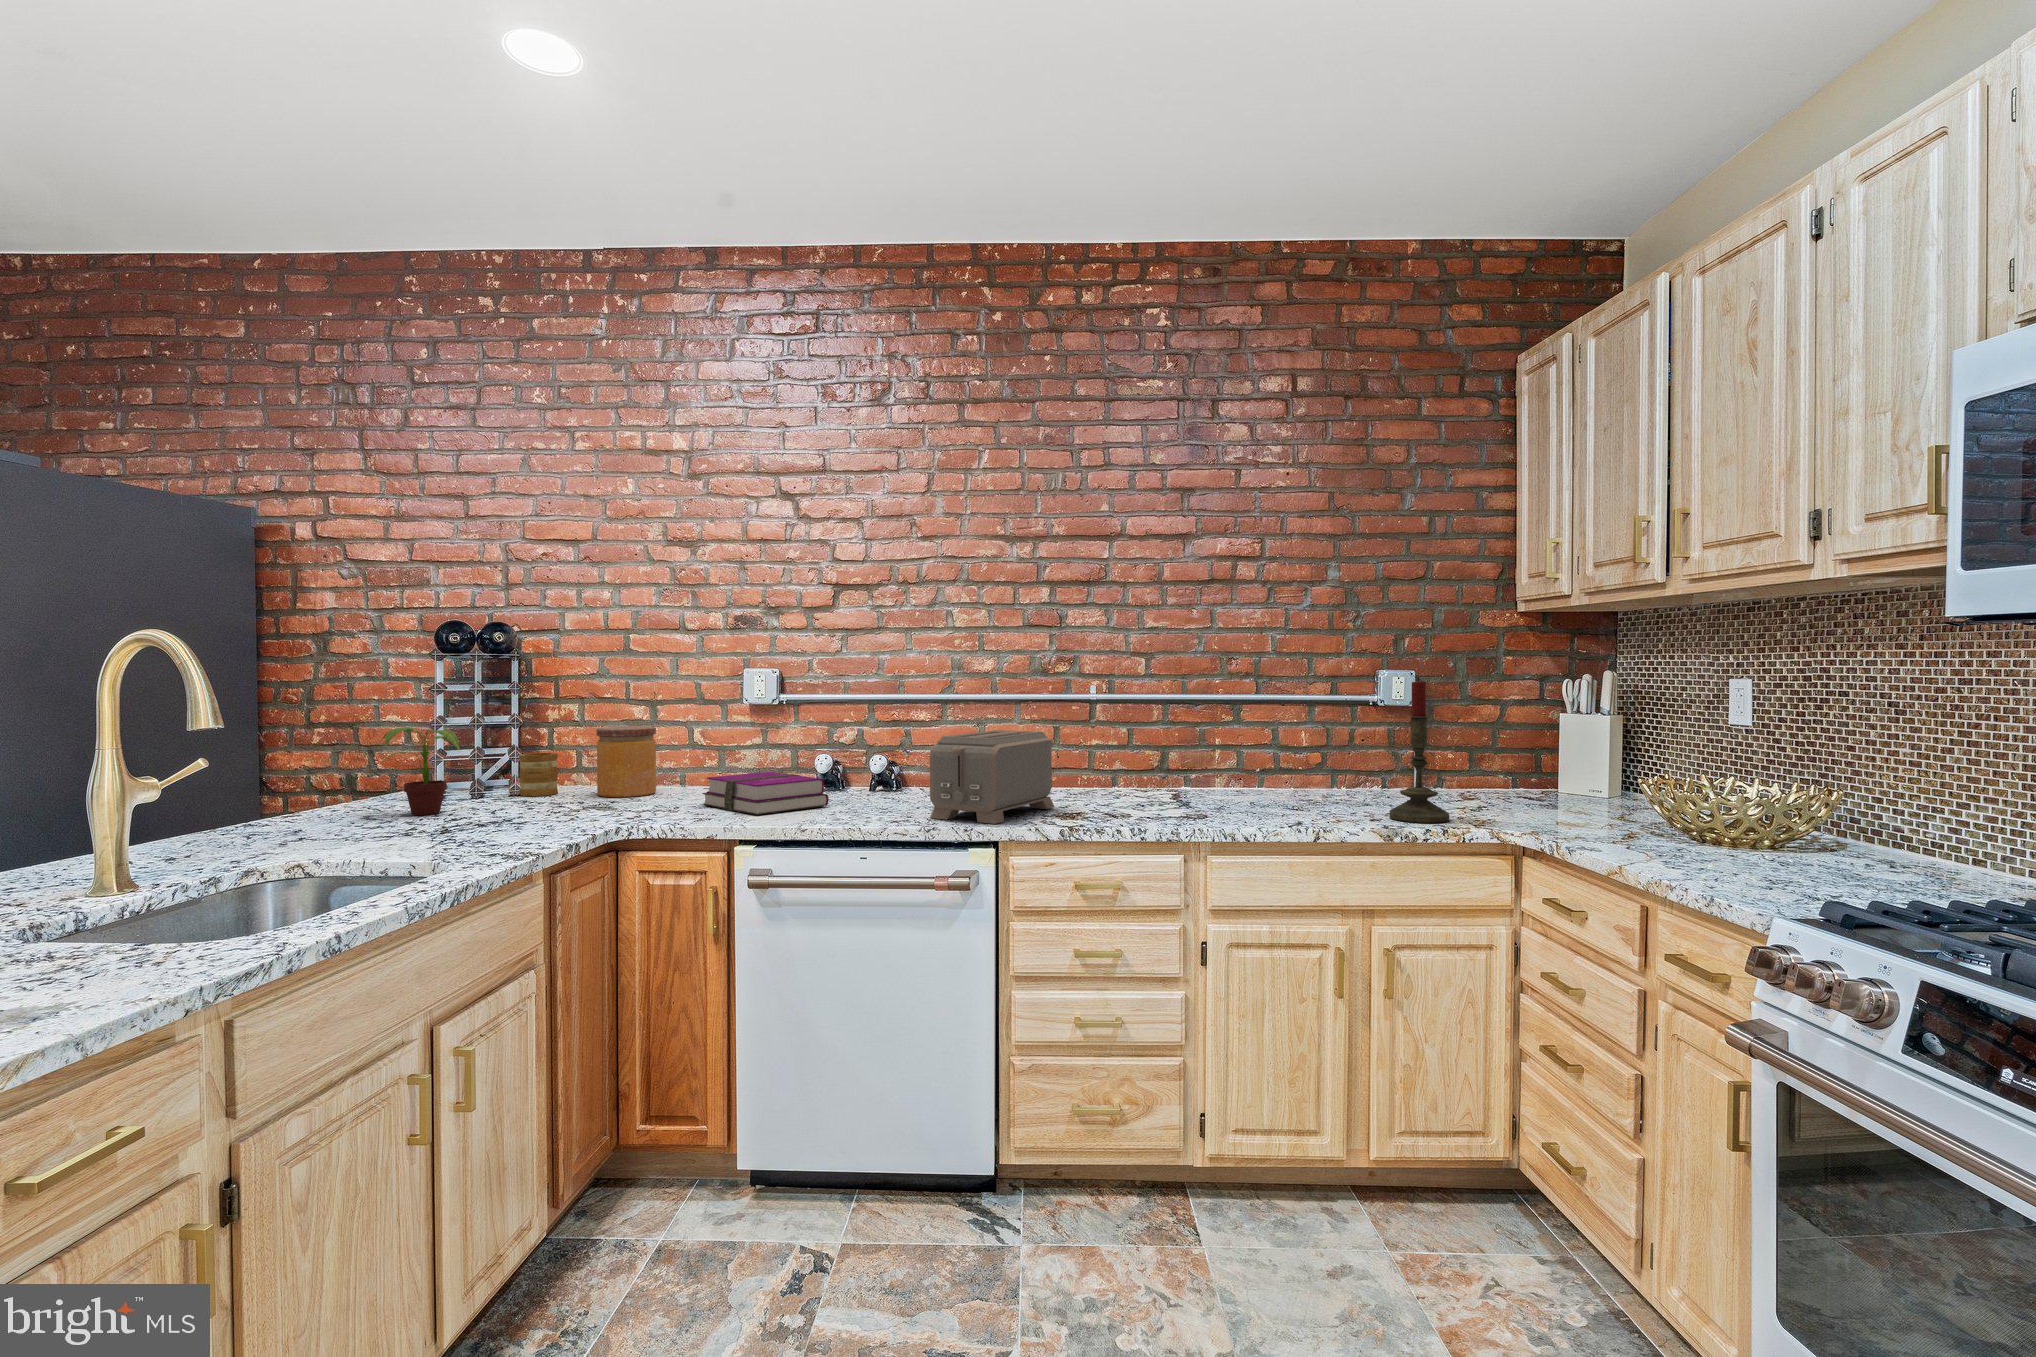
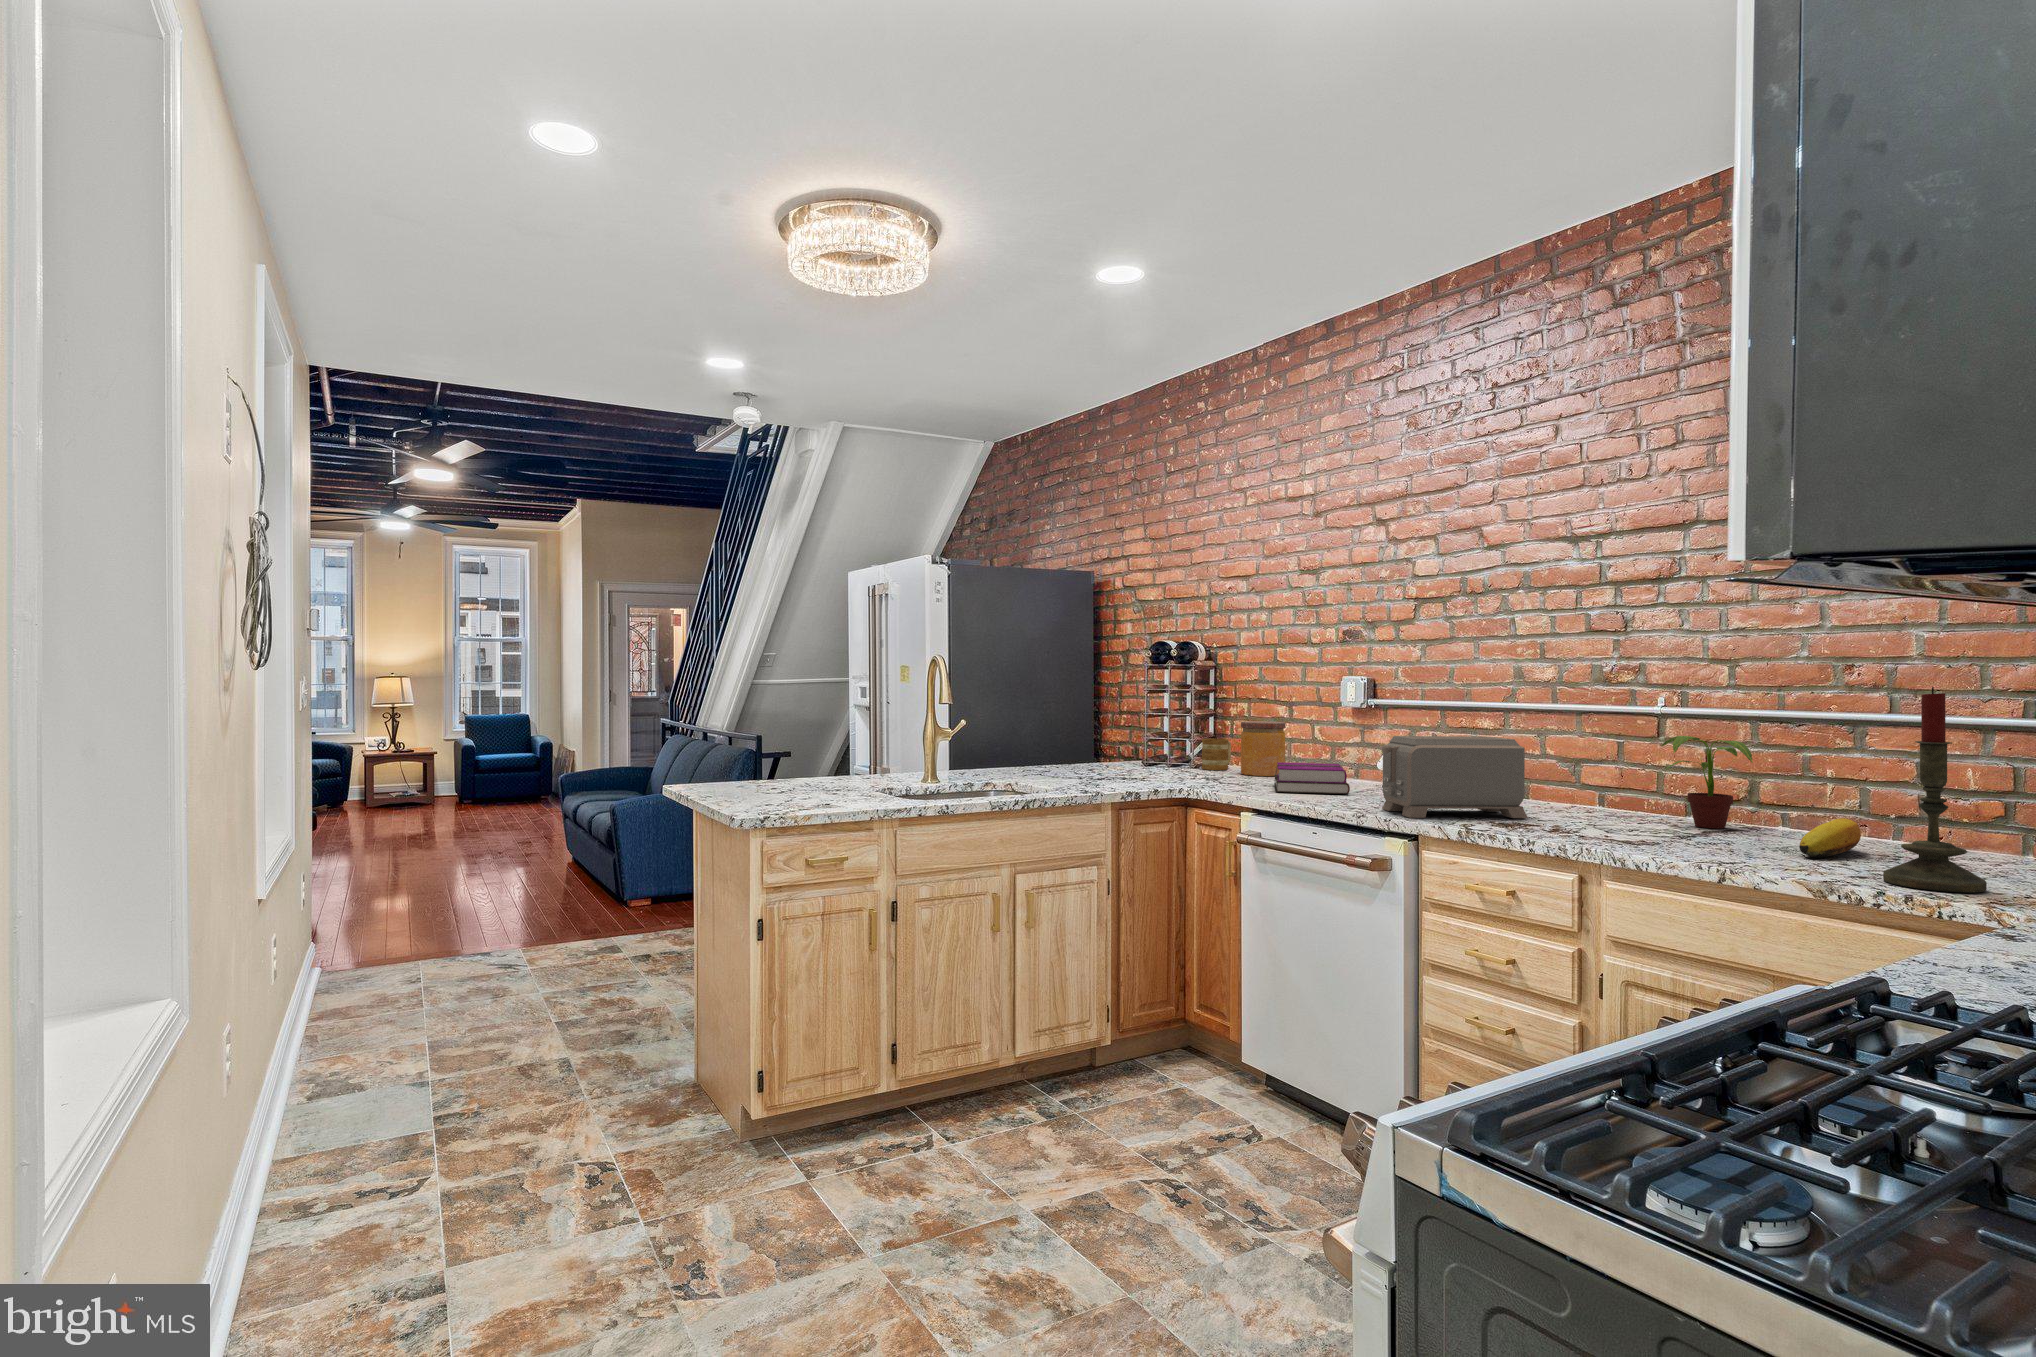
potted plant: present [382,727,459,815] -> present [1662,736,1753,829]
fruit: none [1244,776,1310,809] -> present [1799,818,1861,857]

